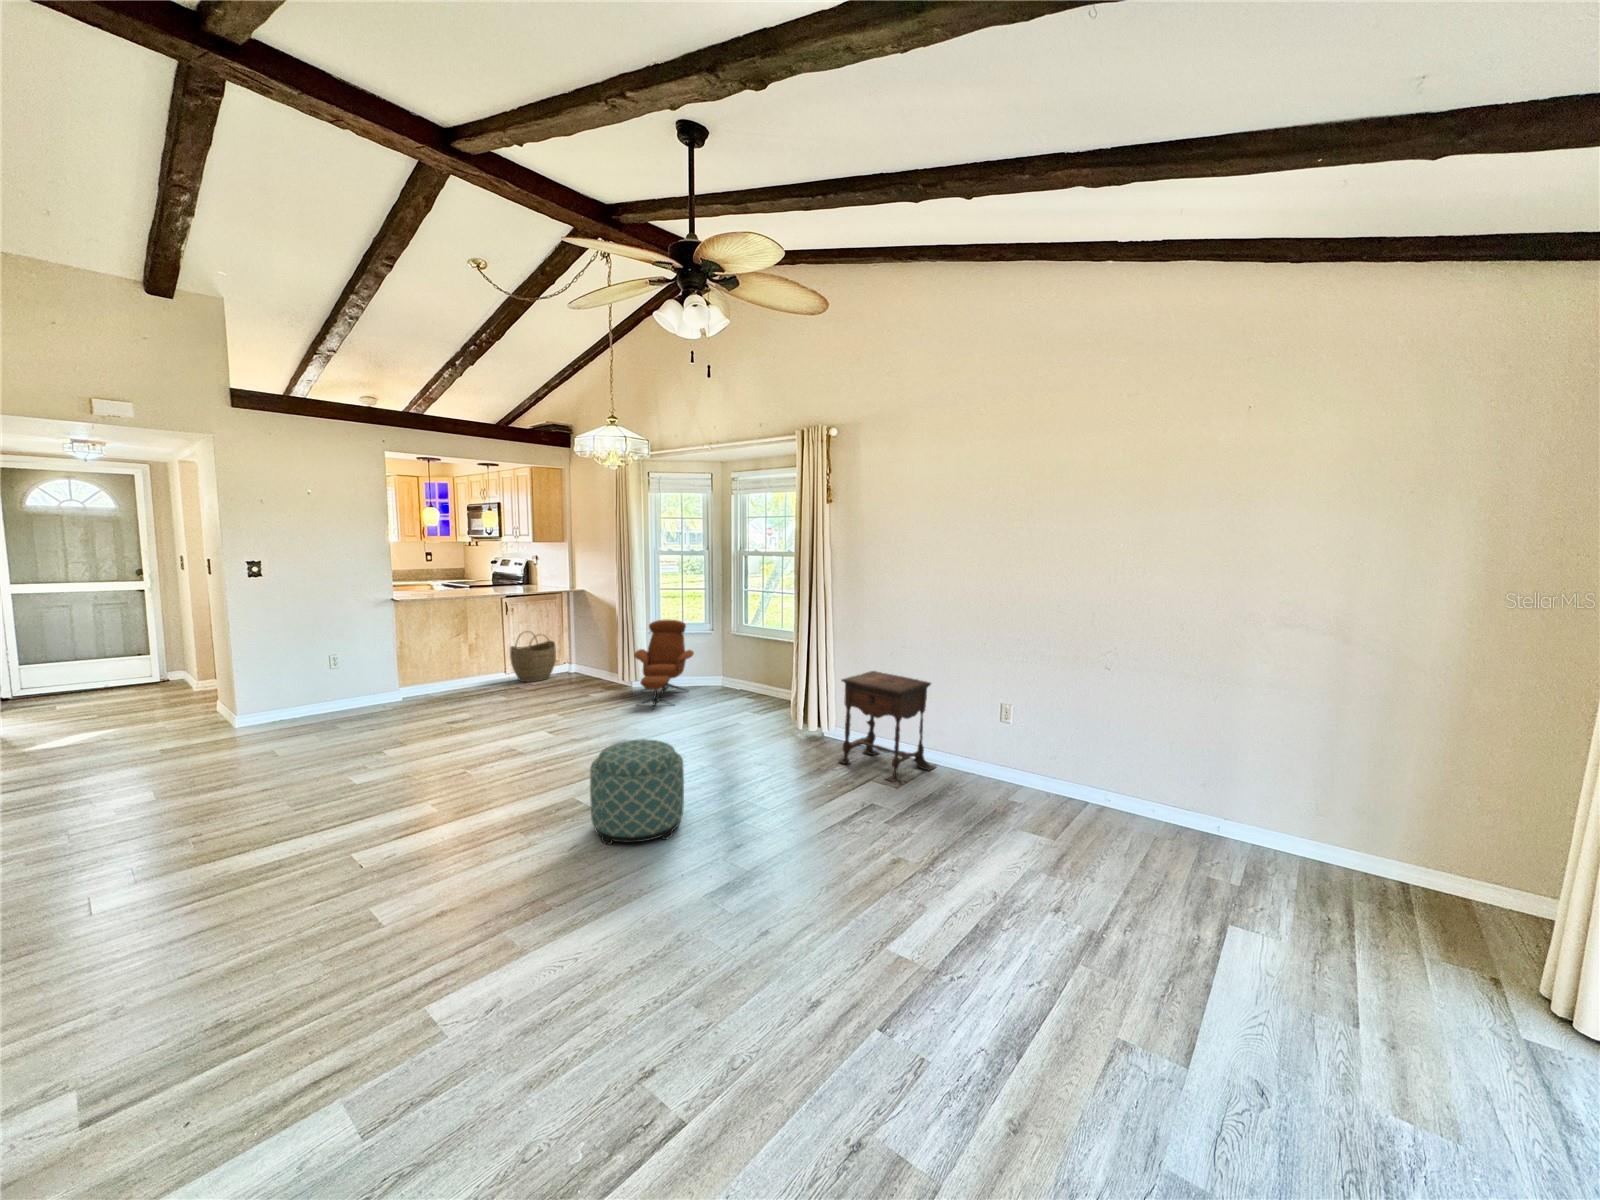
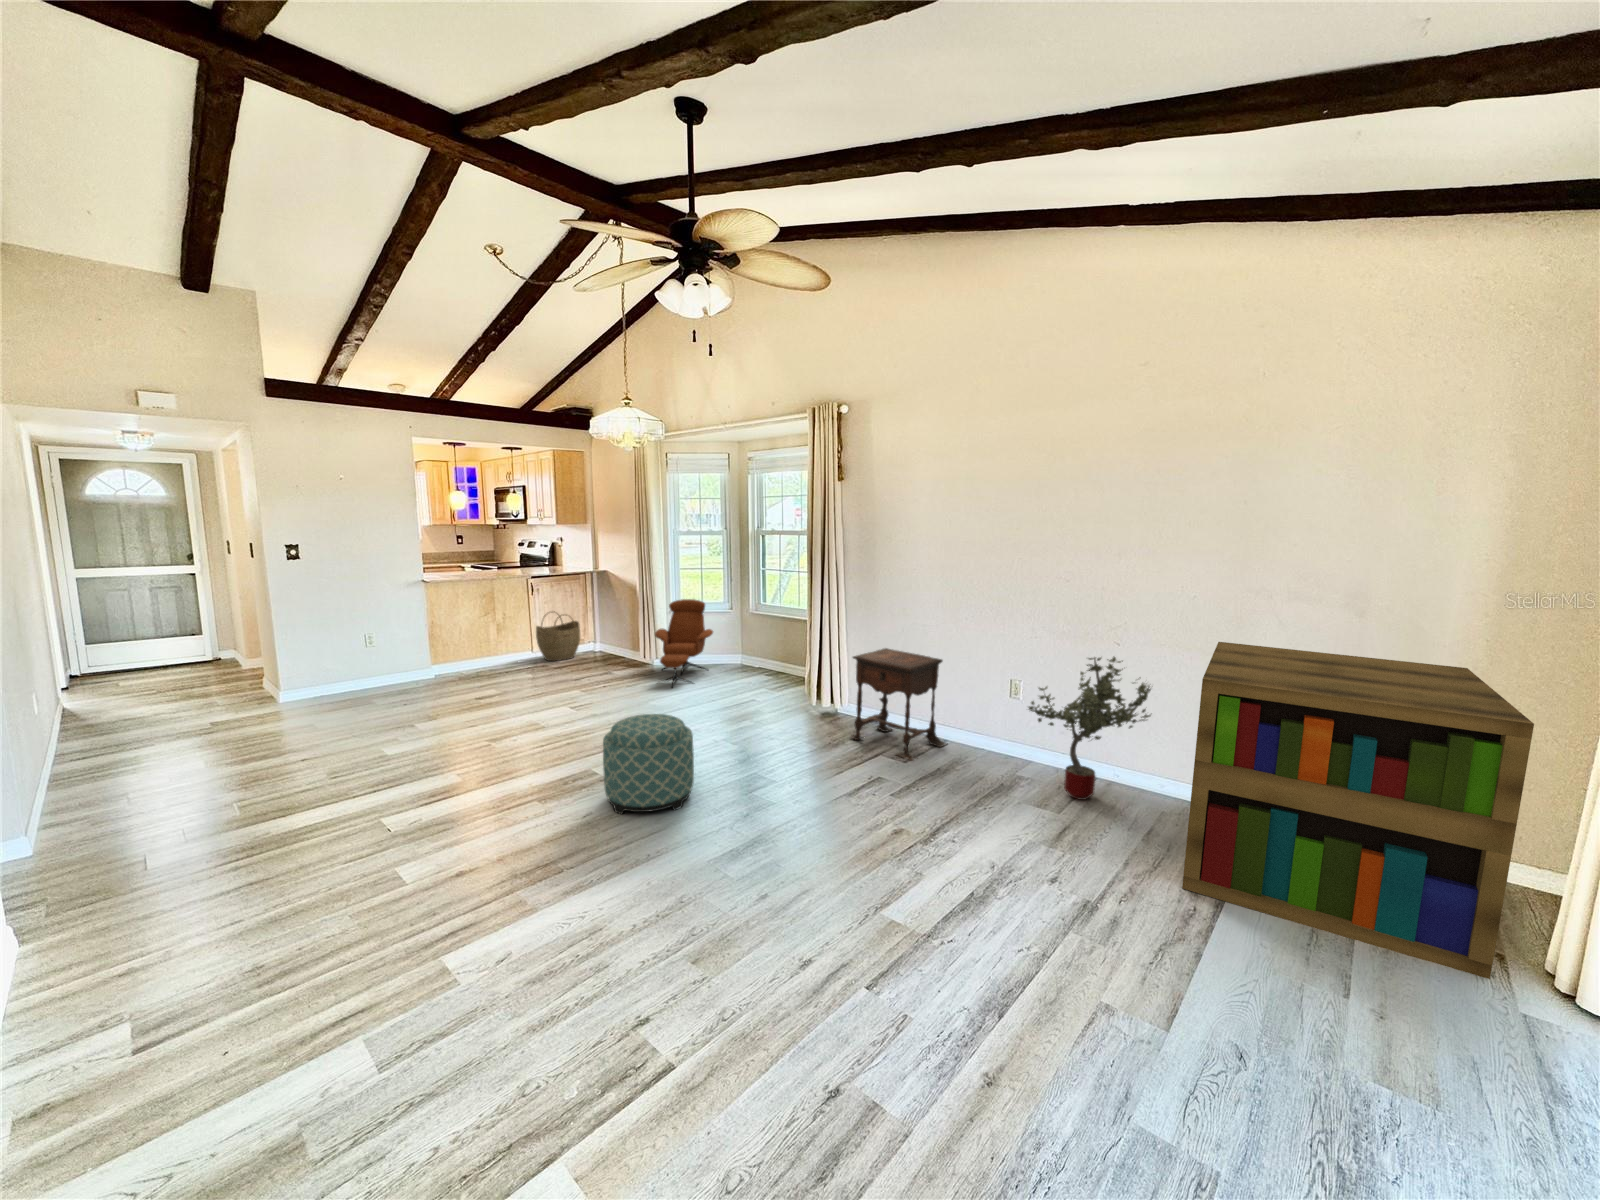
bookshelf: none [1182,667,1526,1005] -> present [1182,642,1534,979]
potted tree: none [1017,680,1144,824] -> present [1028,657,1151,800]

